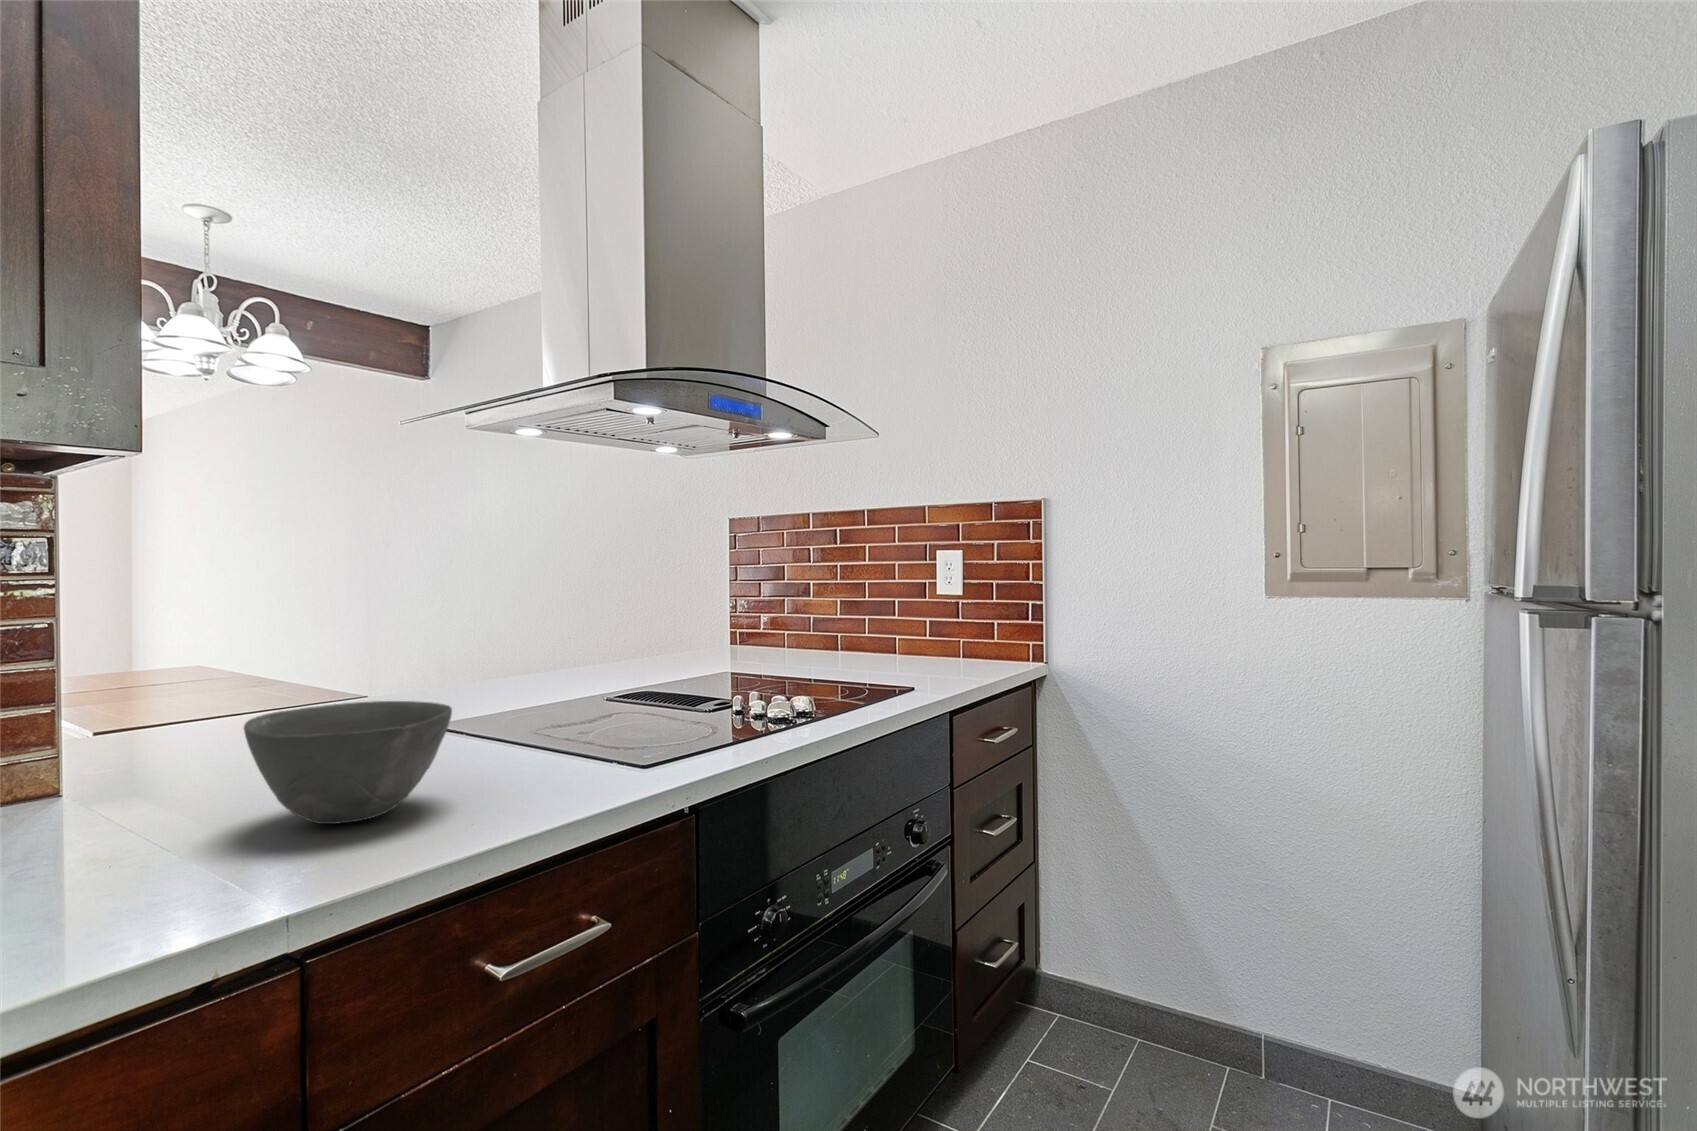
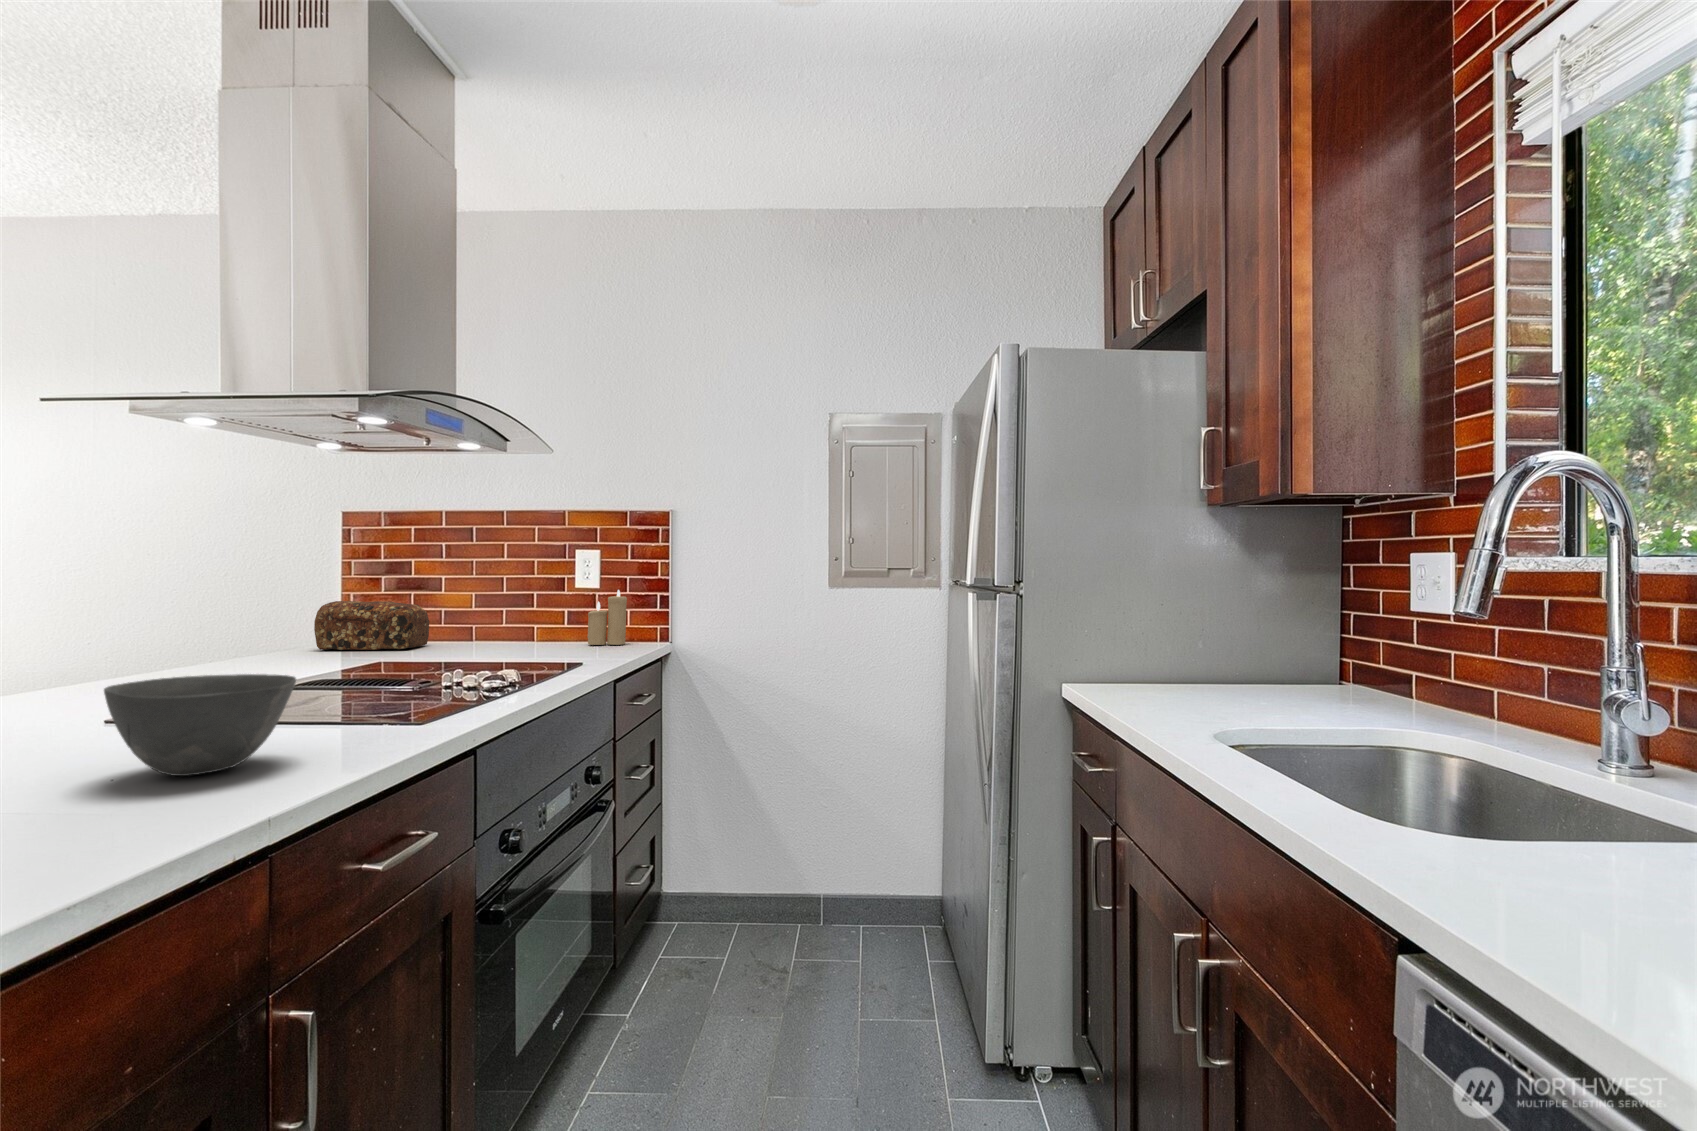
candle: none [948,597,992,663] -> present [587,590,627,645]
bread loaf: none [696,607,796,657] -> present [314,601,429,650]

